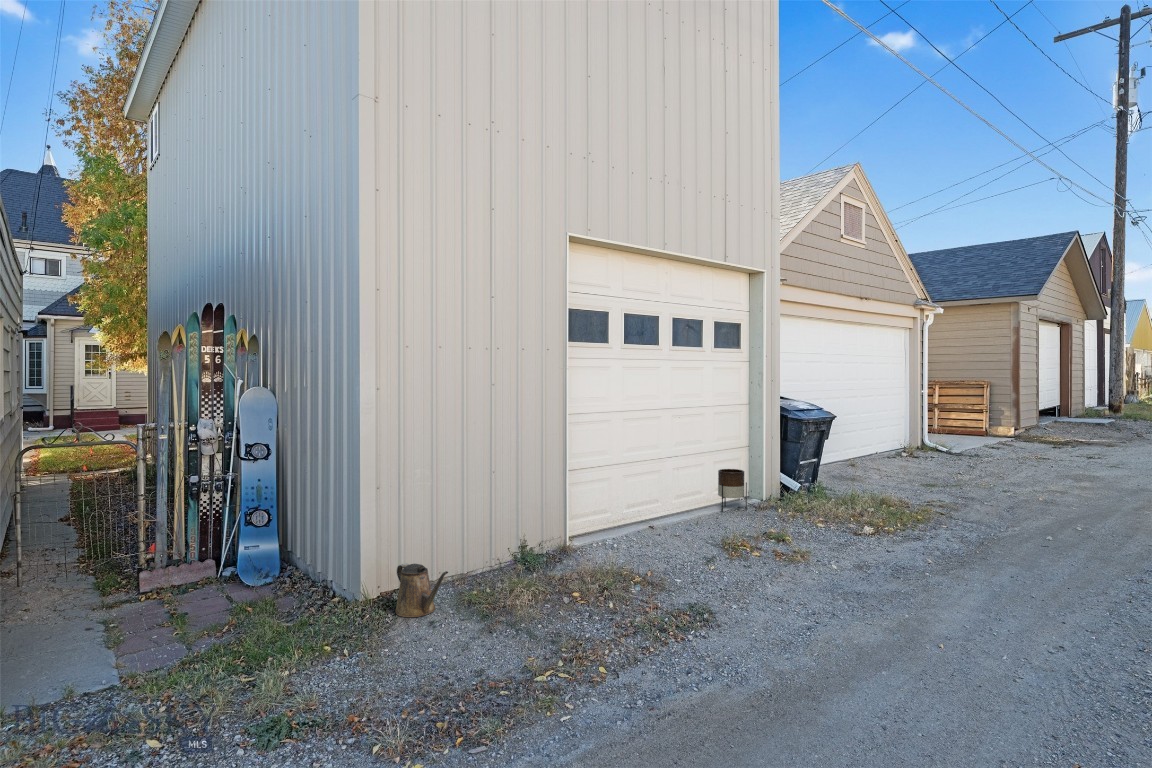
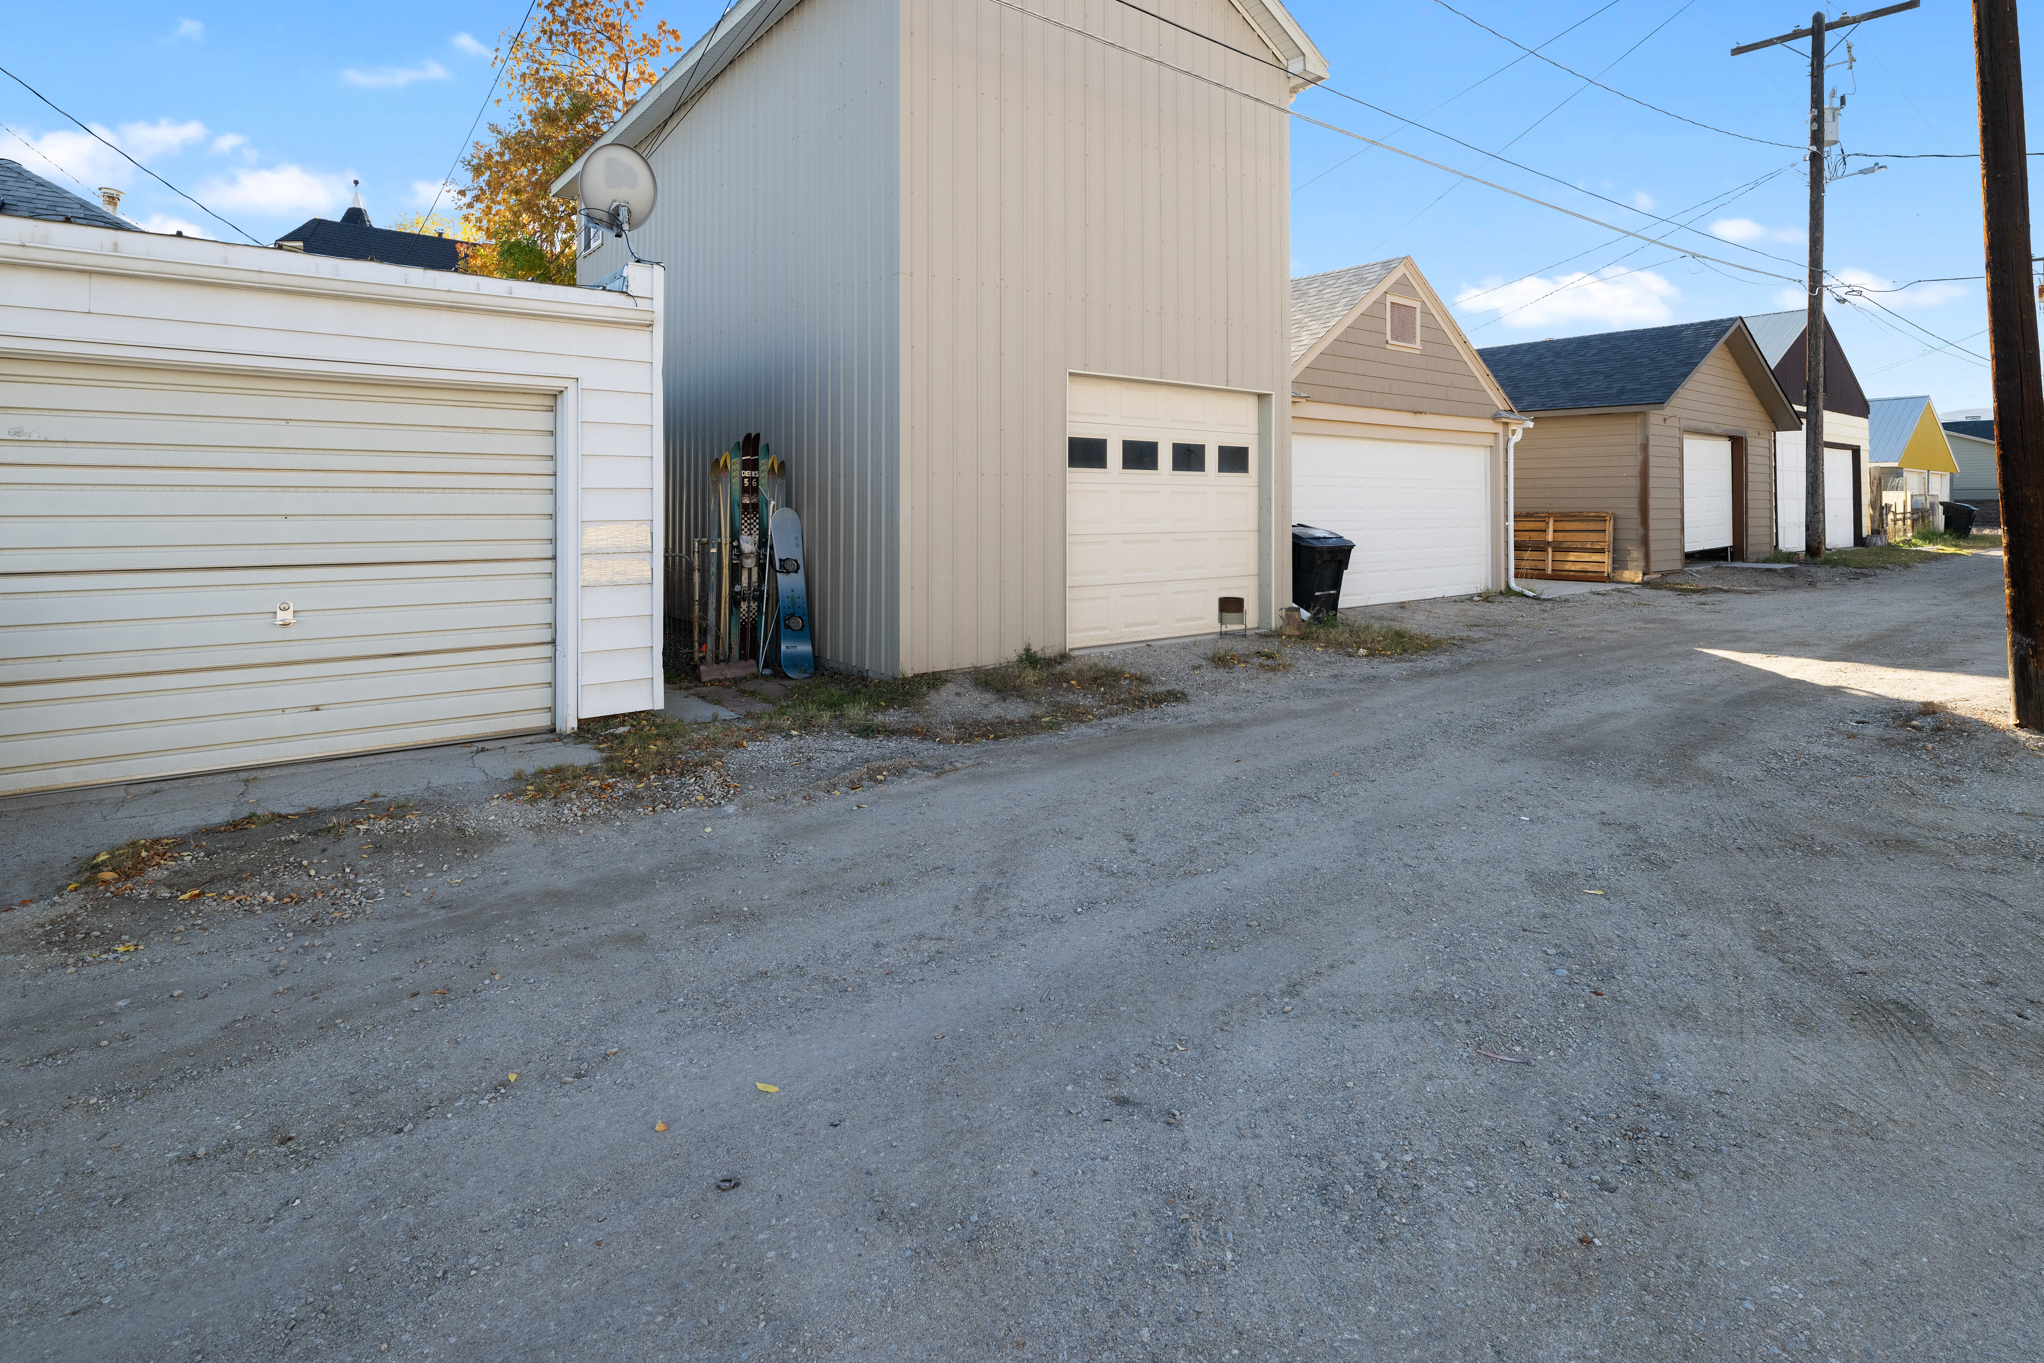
watering can: present [395,563,448,617] -> present [1279,606,1319,635]

